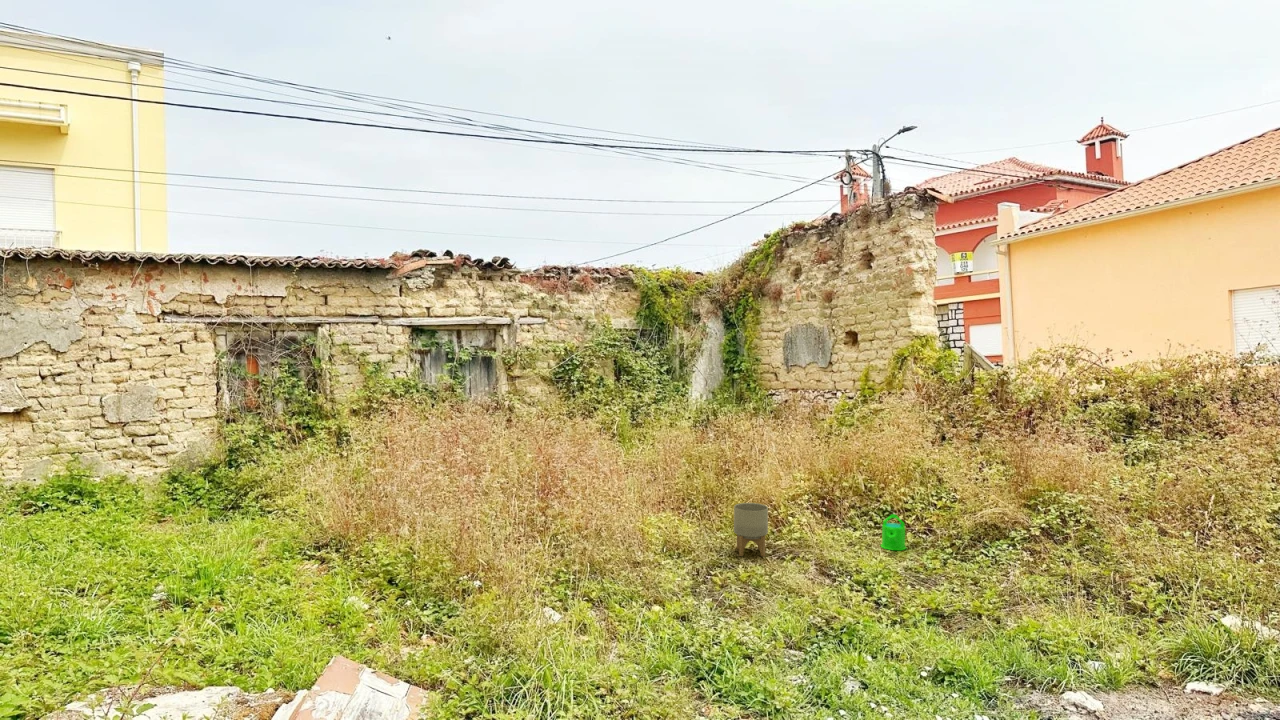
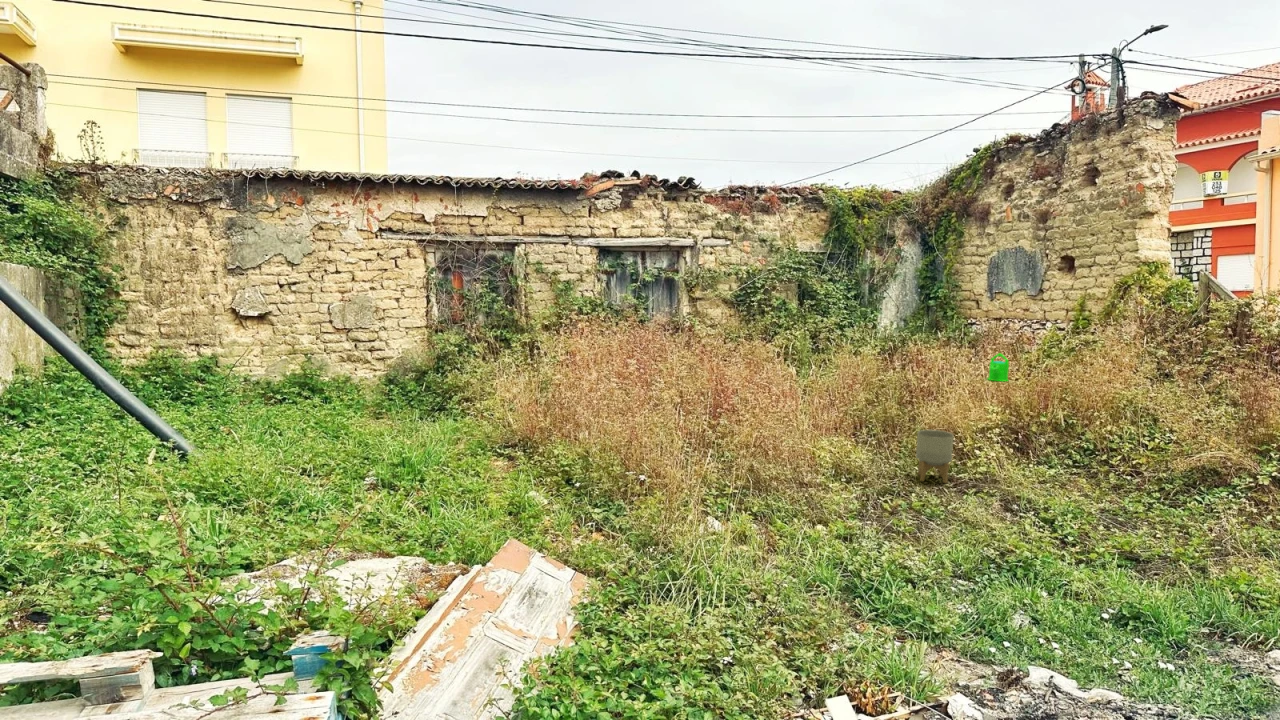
watering can: present [881,514,906,550] -> present [988,353,1009,381]

